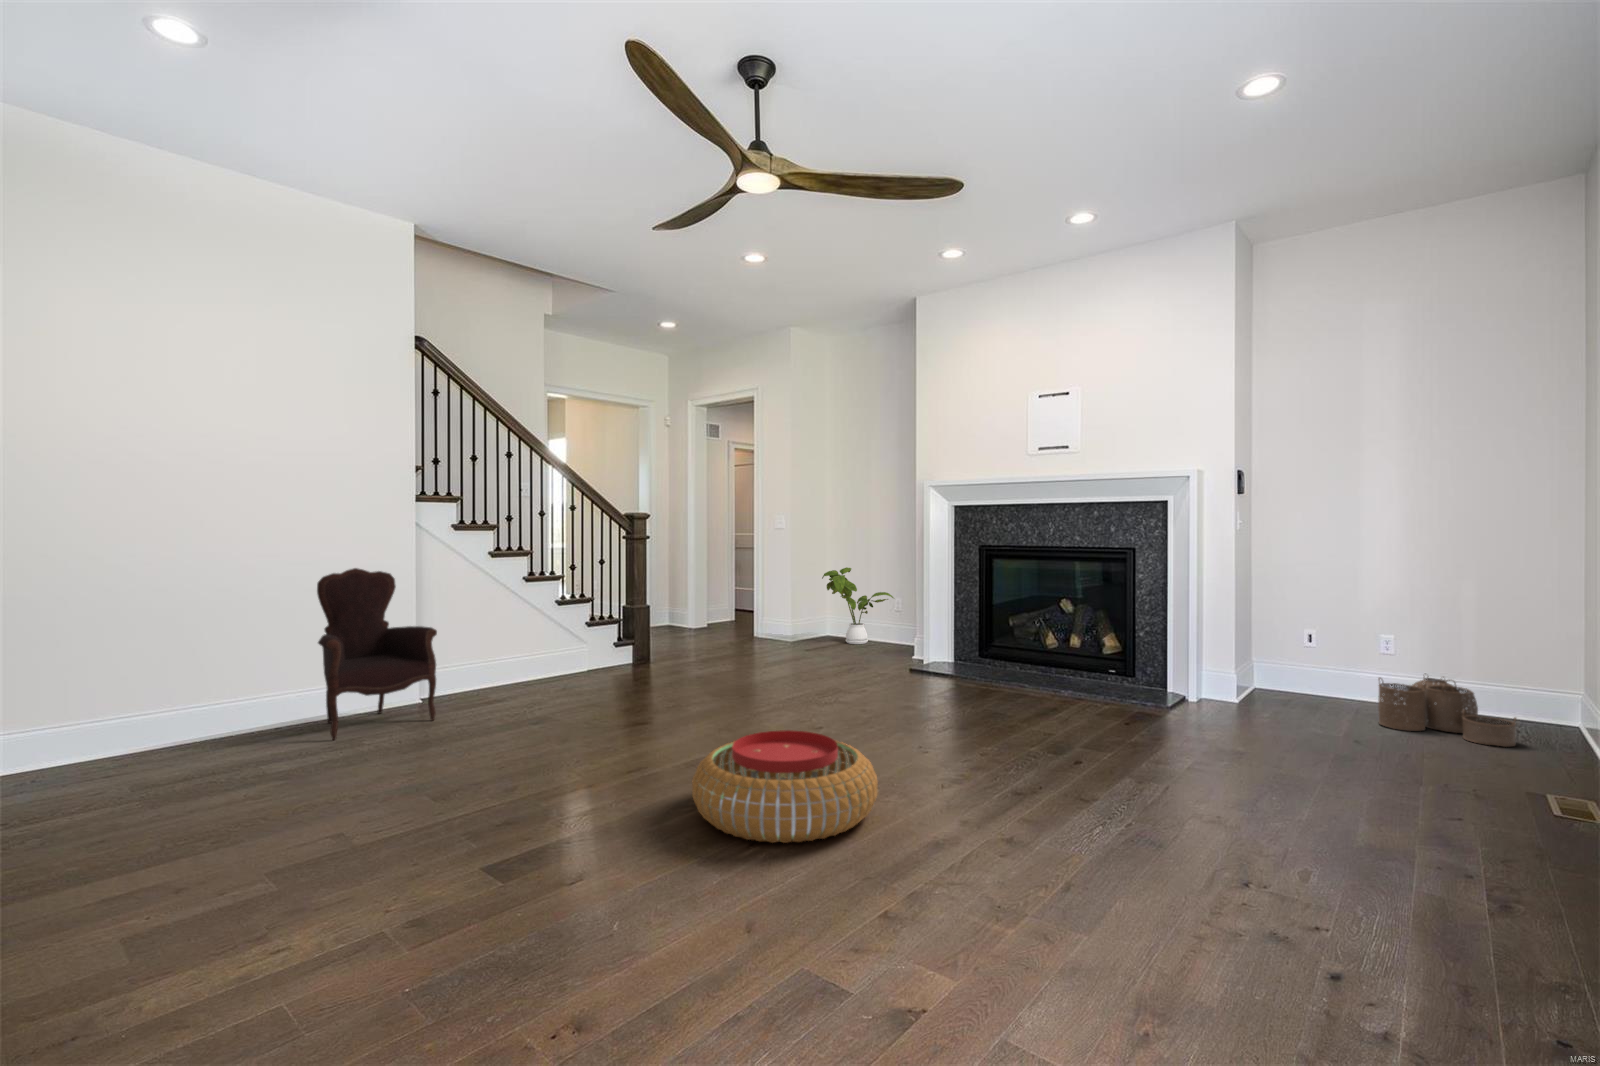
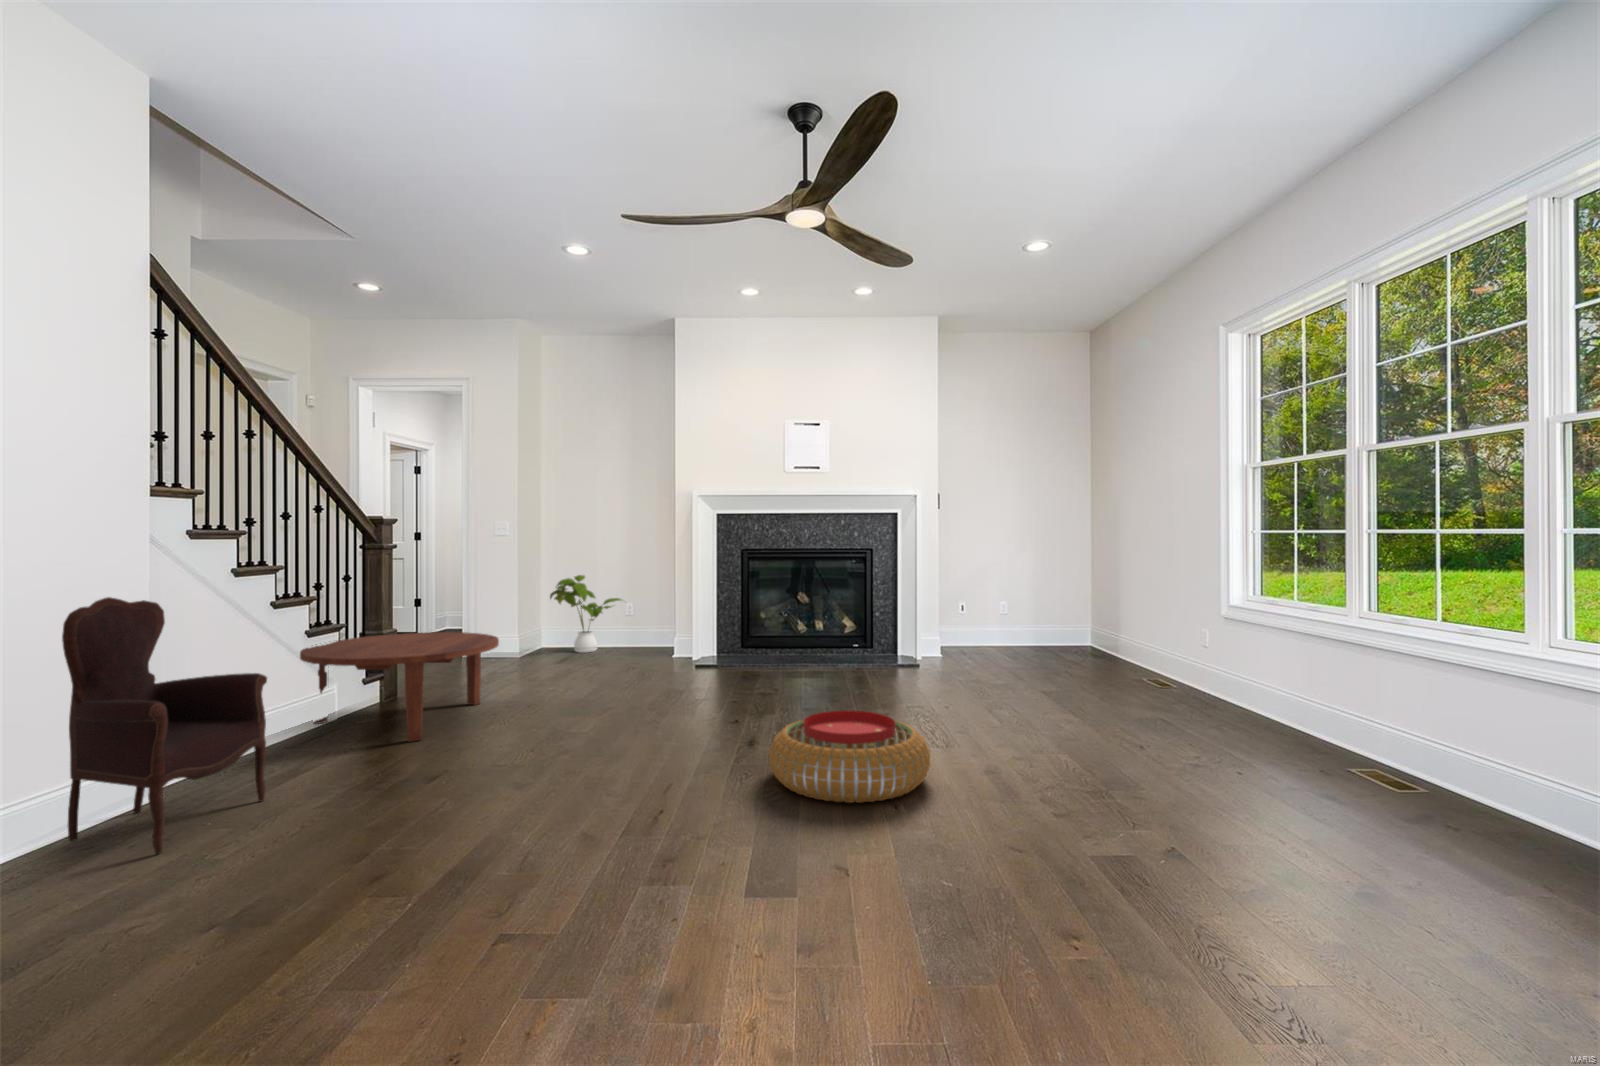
coffee table: none [535,610,684,698] -> present [300,632,499,742]
woven basket: present [1378,677,1516,747] -> none [1024,625,1095,663]

